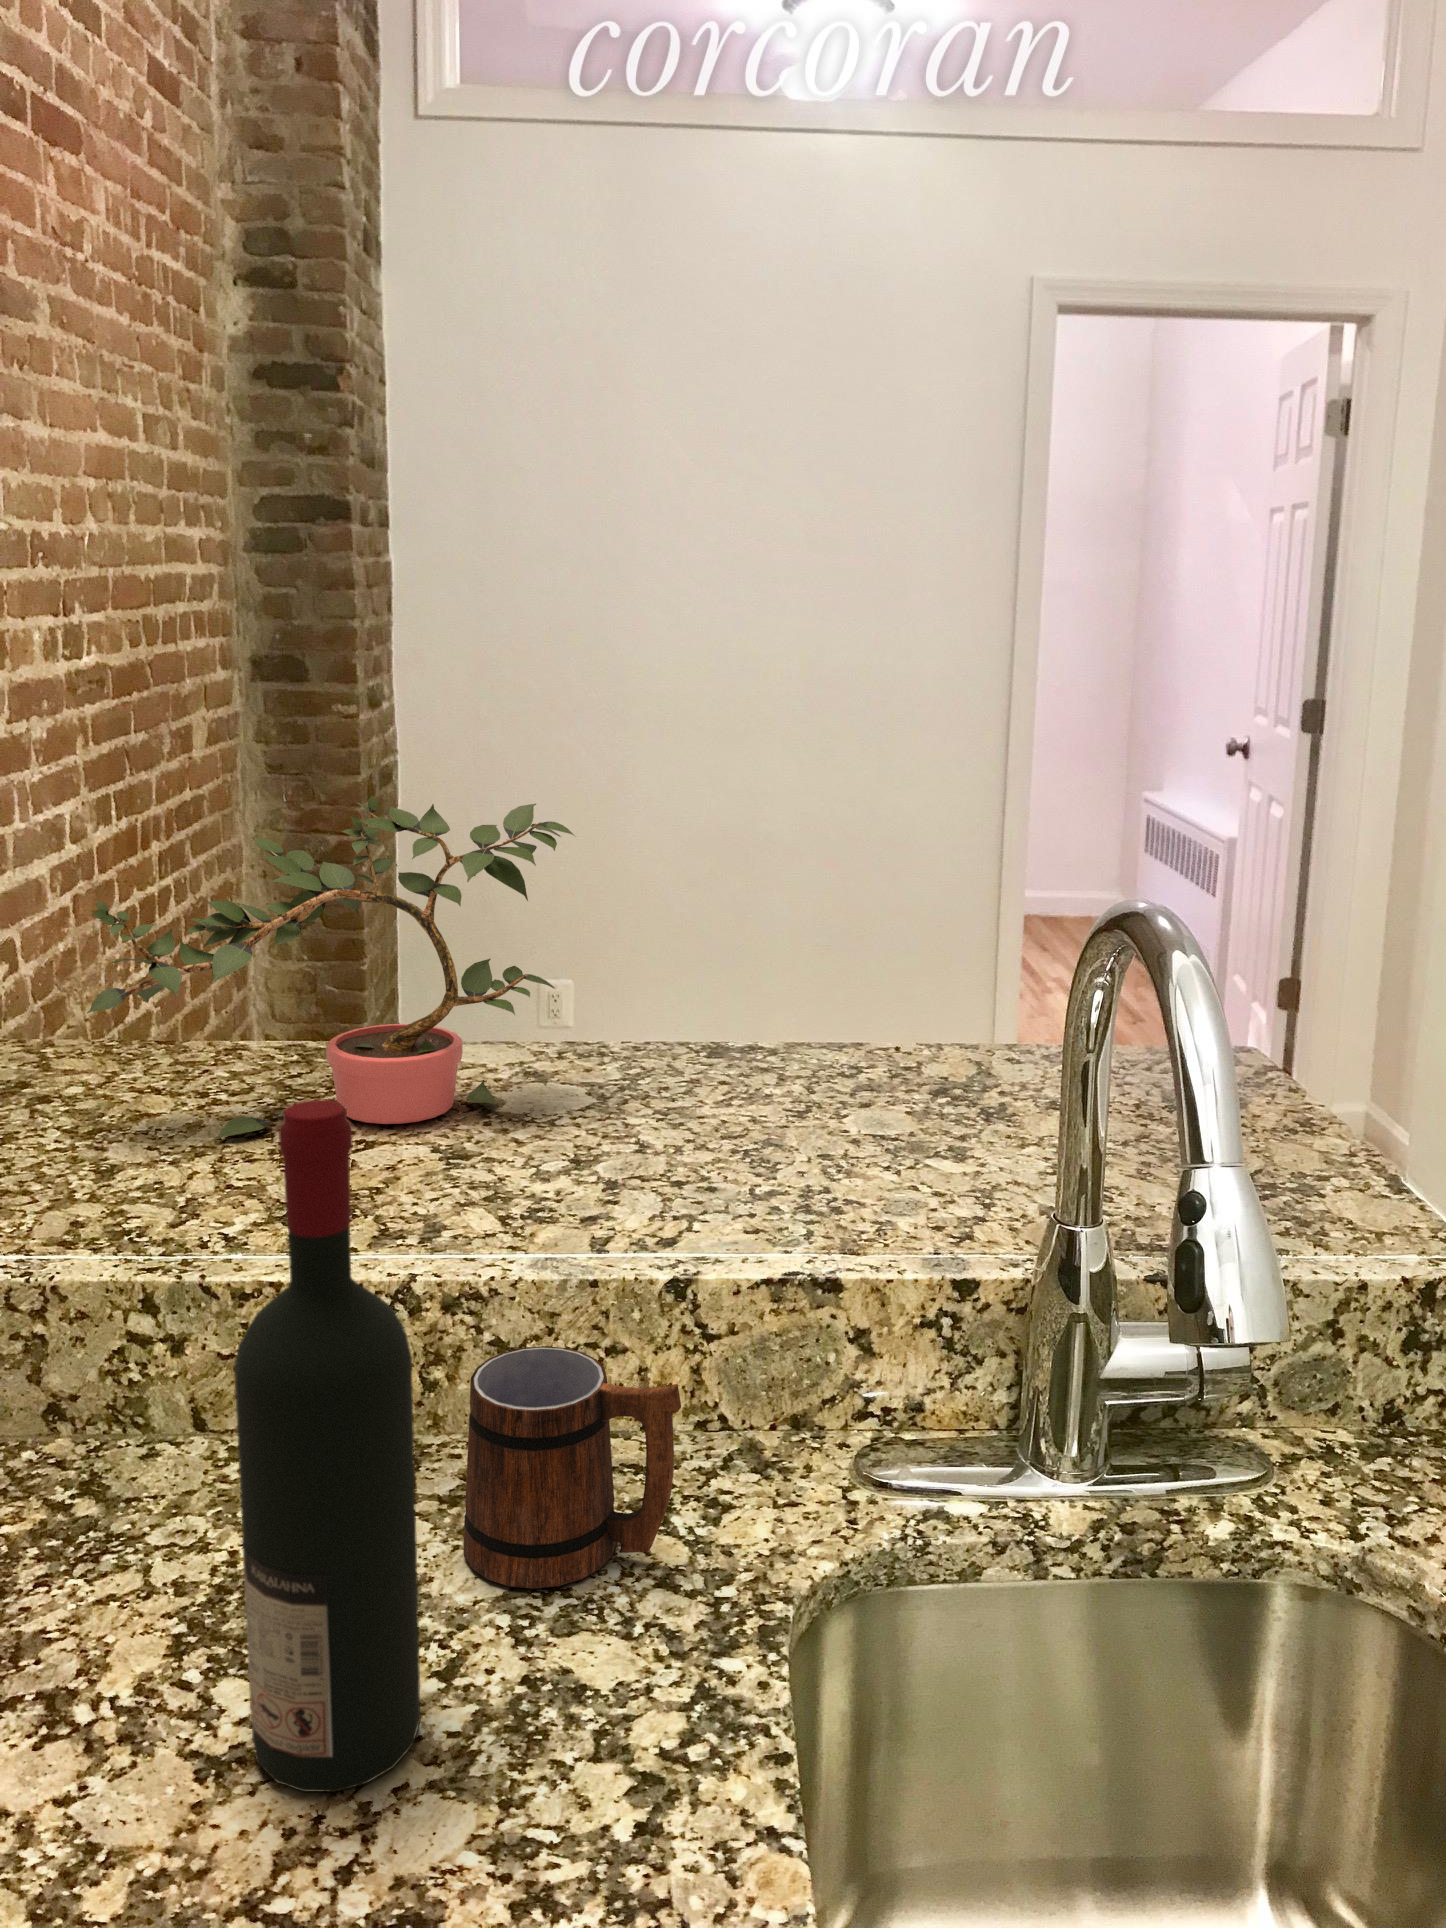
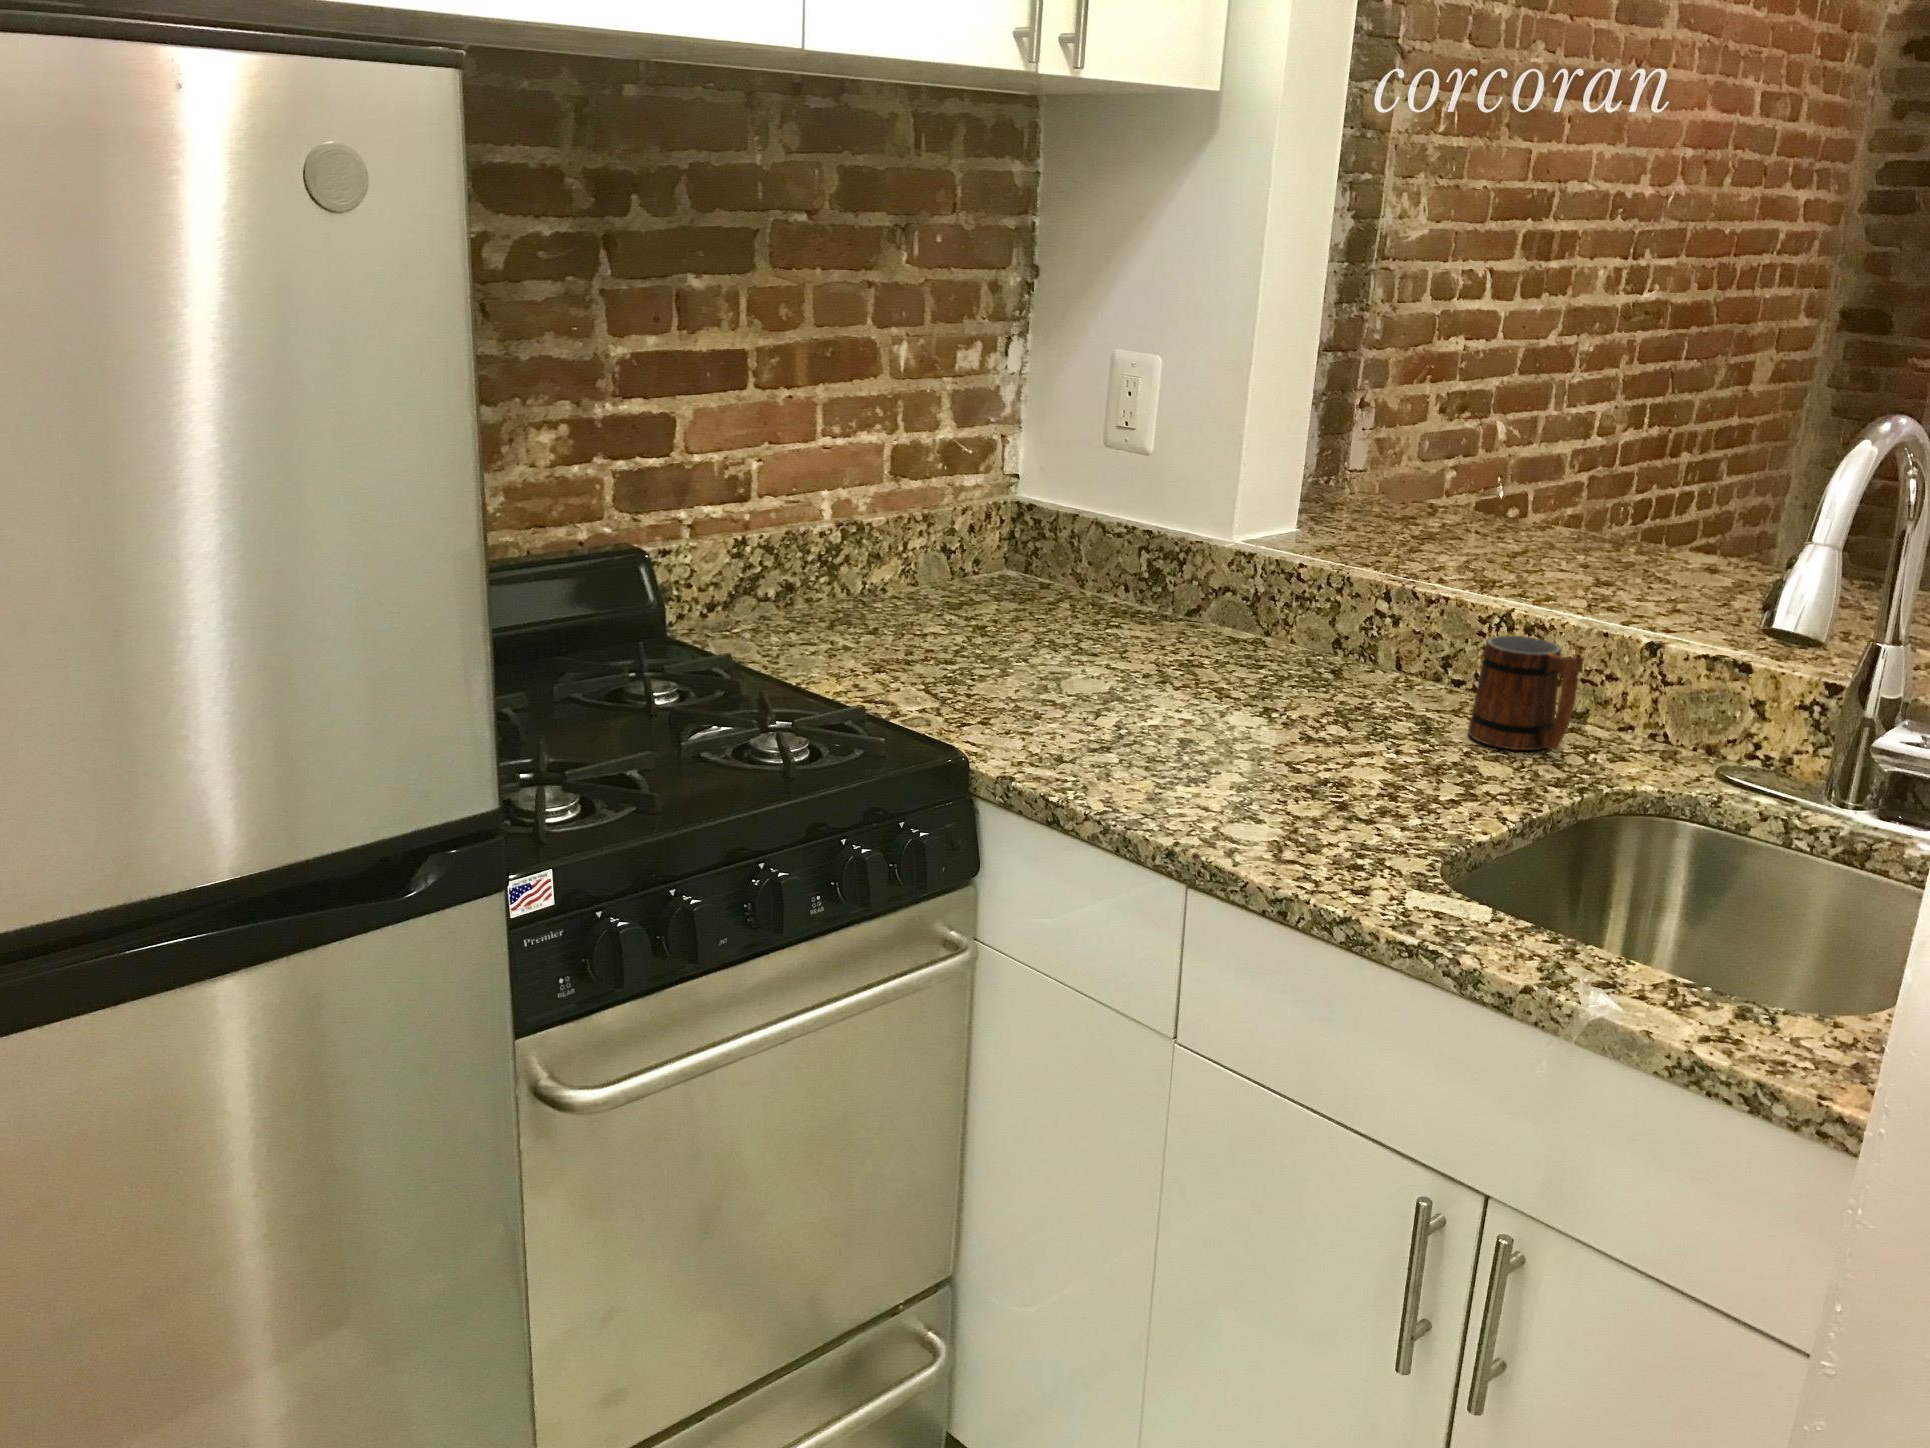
potted plant: present [87,795,574,1140] -> none [1431,359,1752,569]
wine bottle: present [234,1100,421,1792] -> none [1320,443,1418,757]

